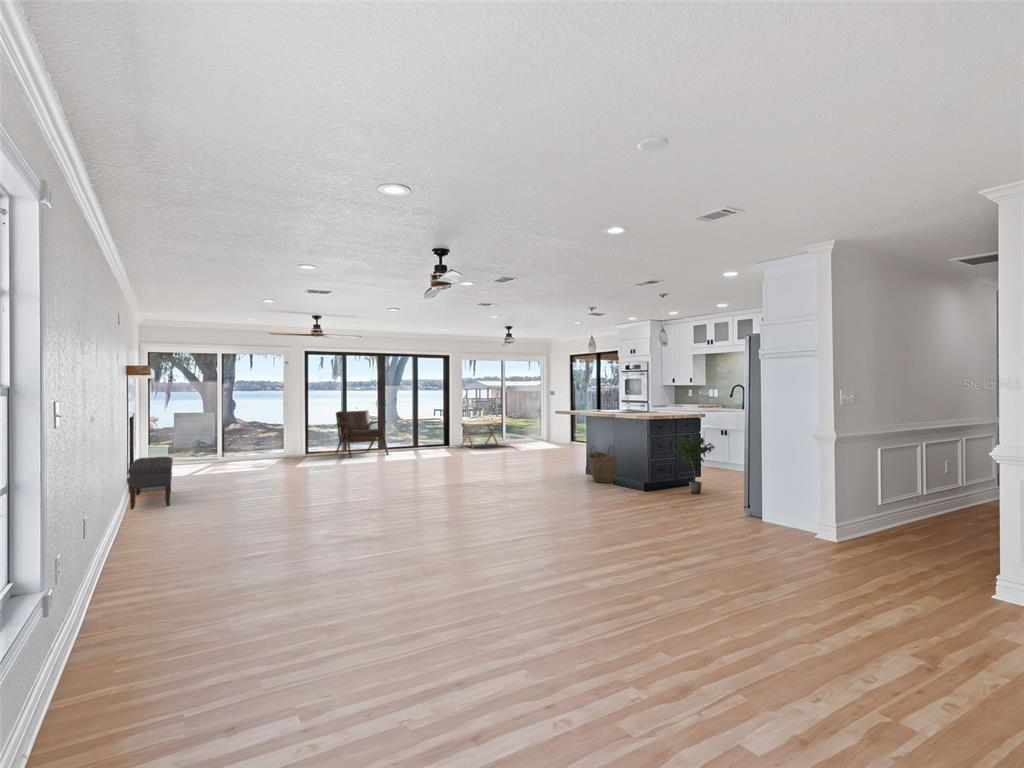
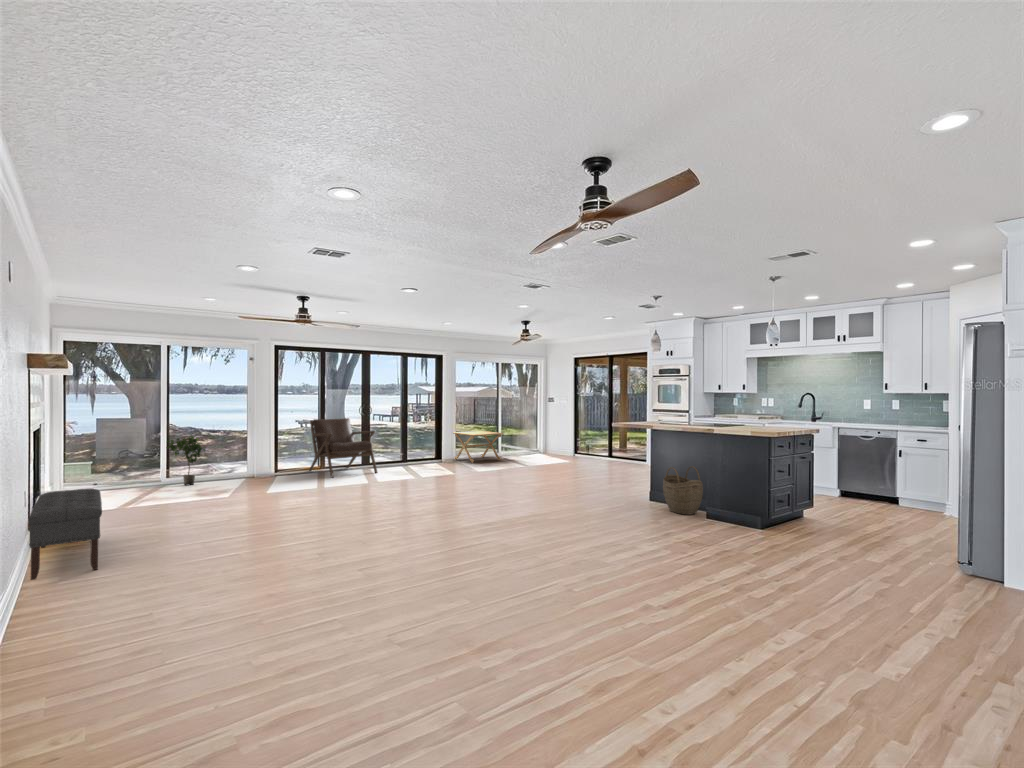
potted plant: present [671,435,715,494] -> present [167,436,206,485]

